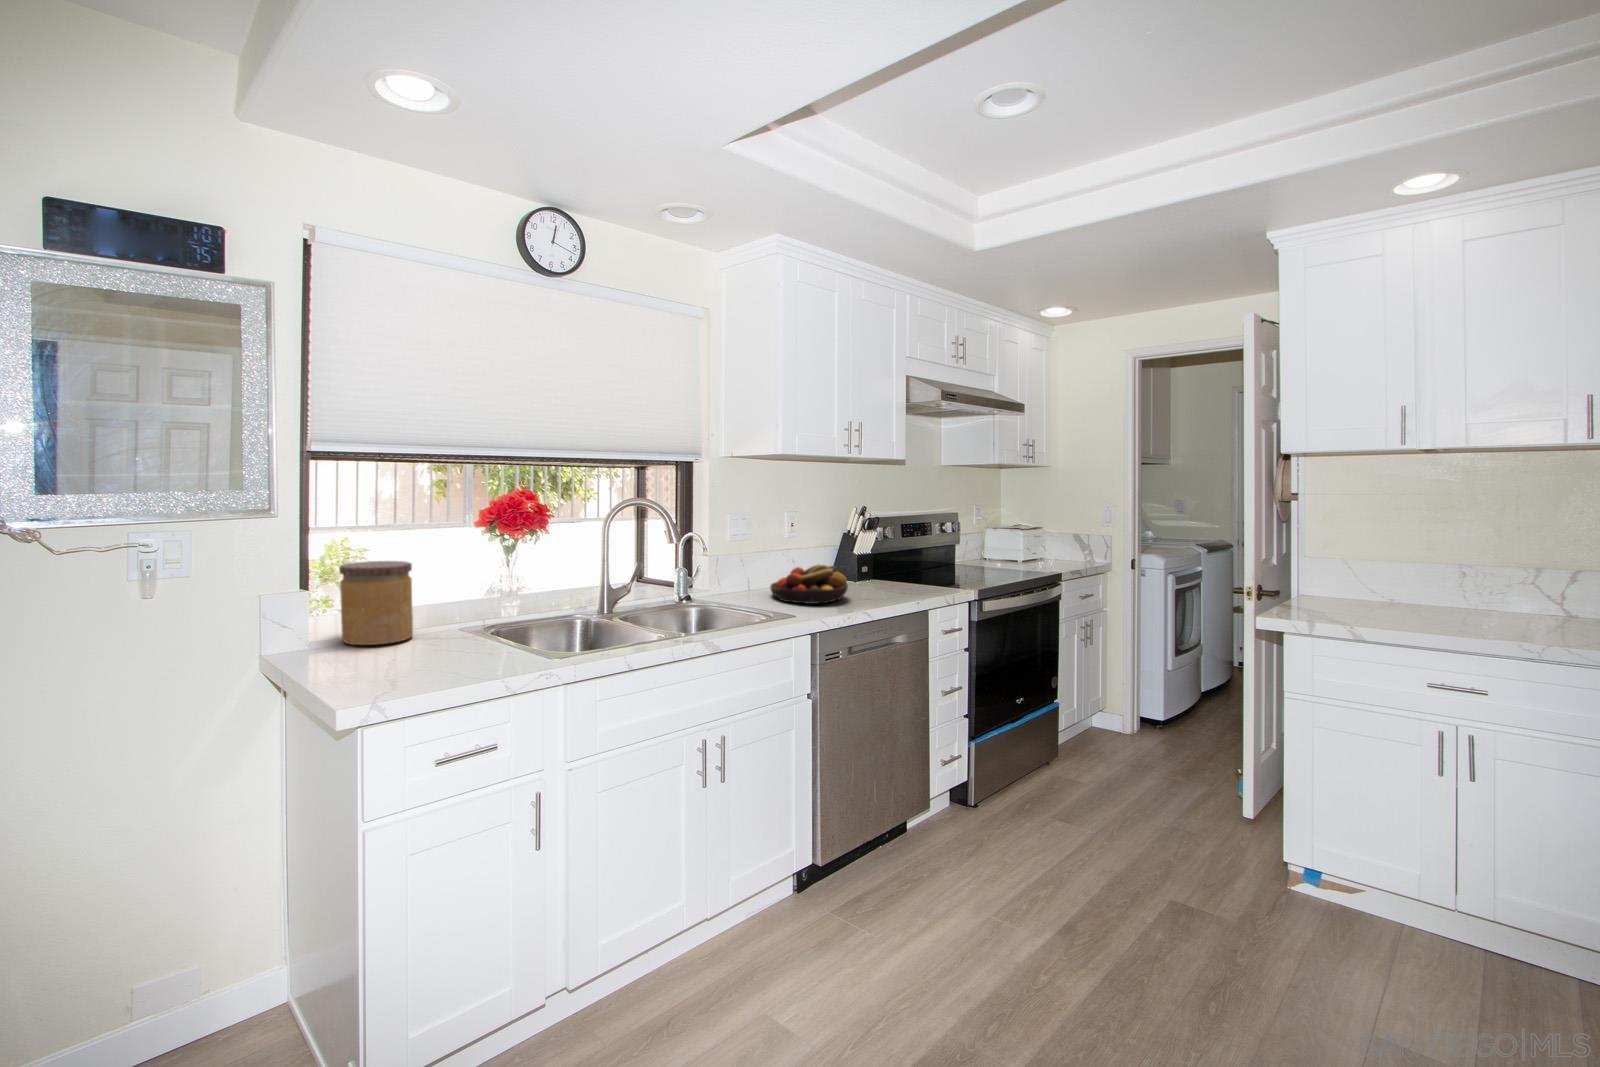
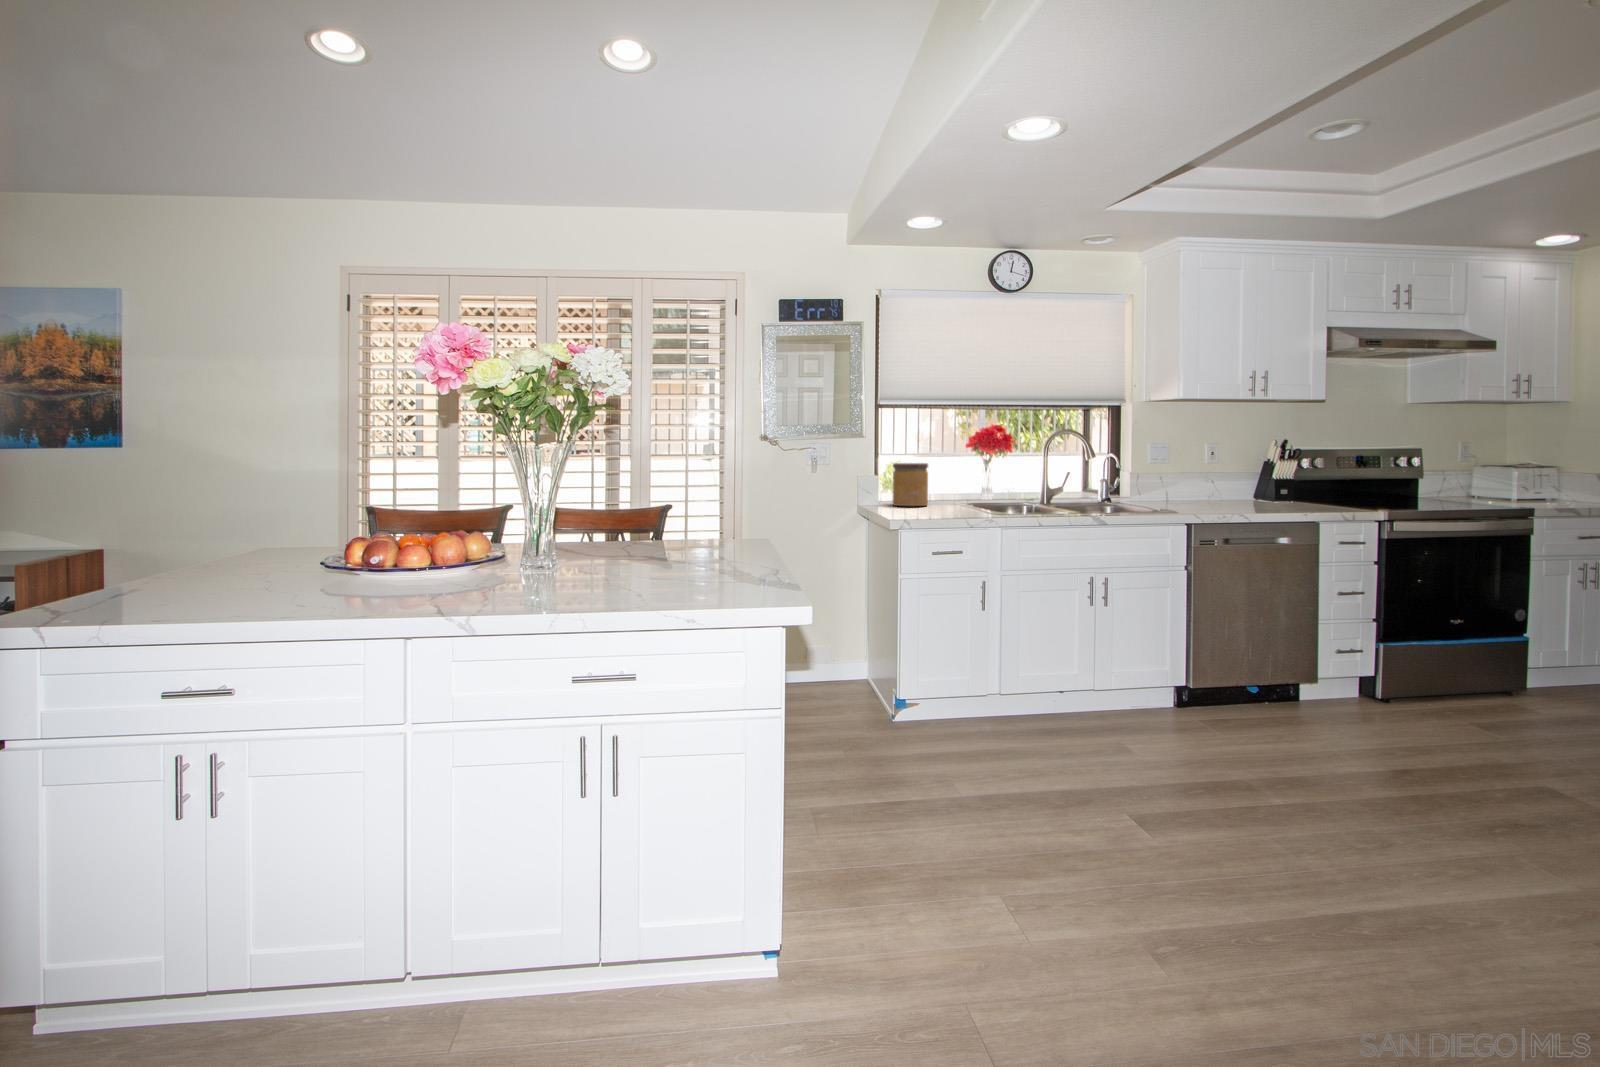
fruit bowl: present [770,564,848,604] -> none [1175,480,1241,507]

